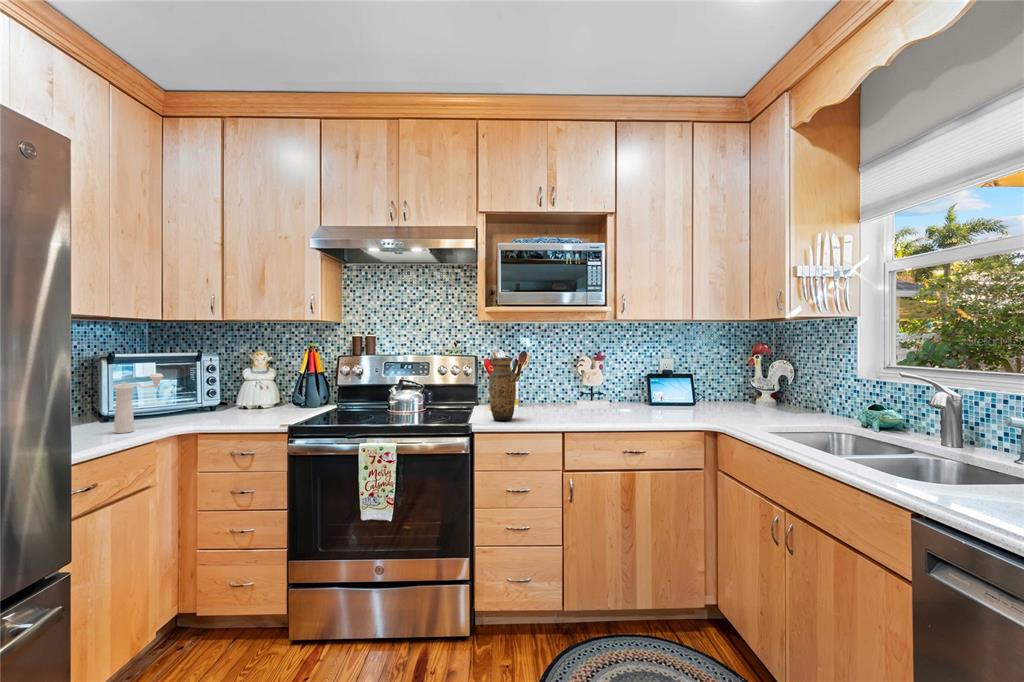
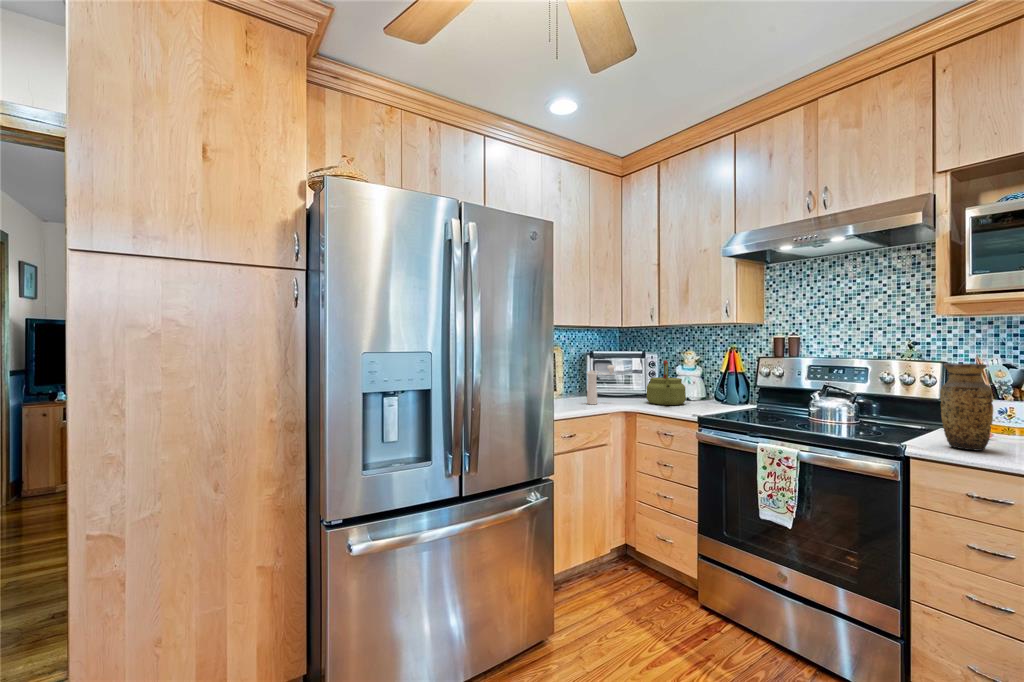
kettle: none [209,363,262,419] -> present [647,360,686,405]

